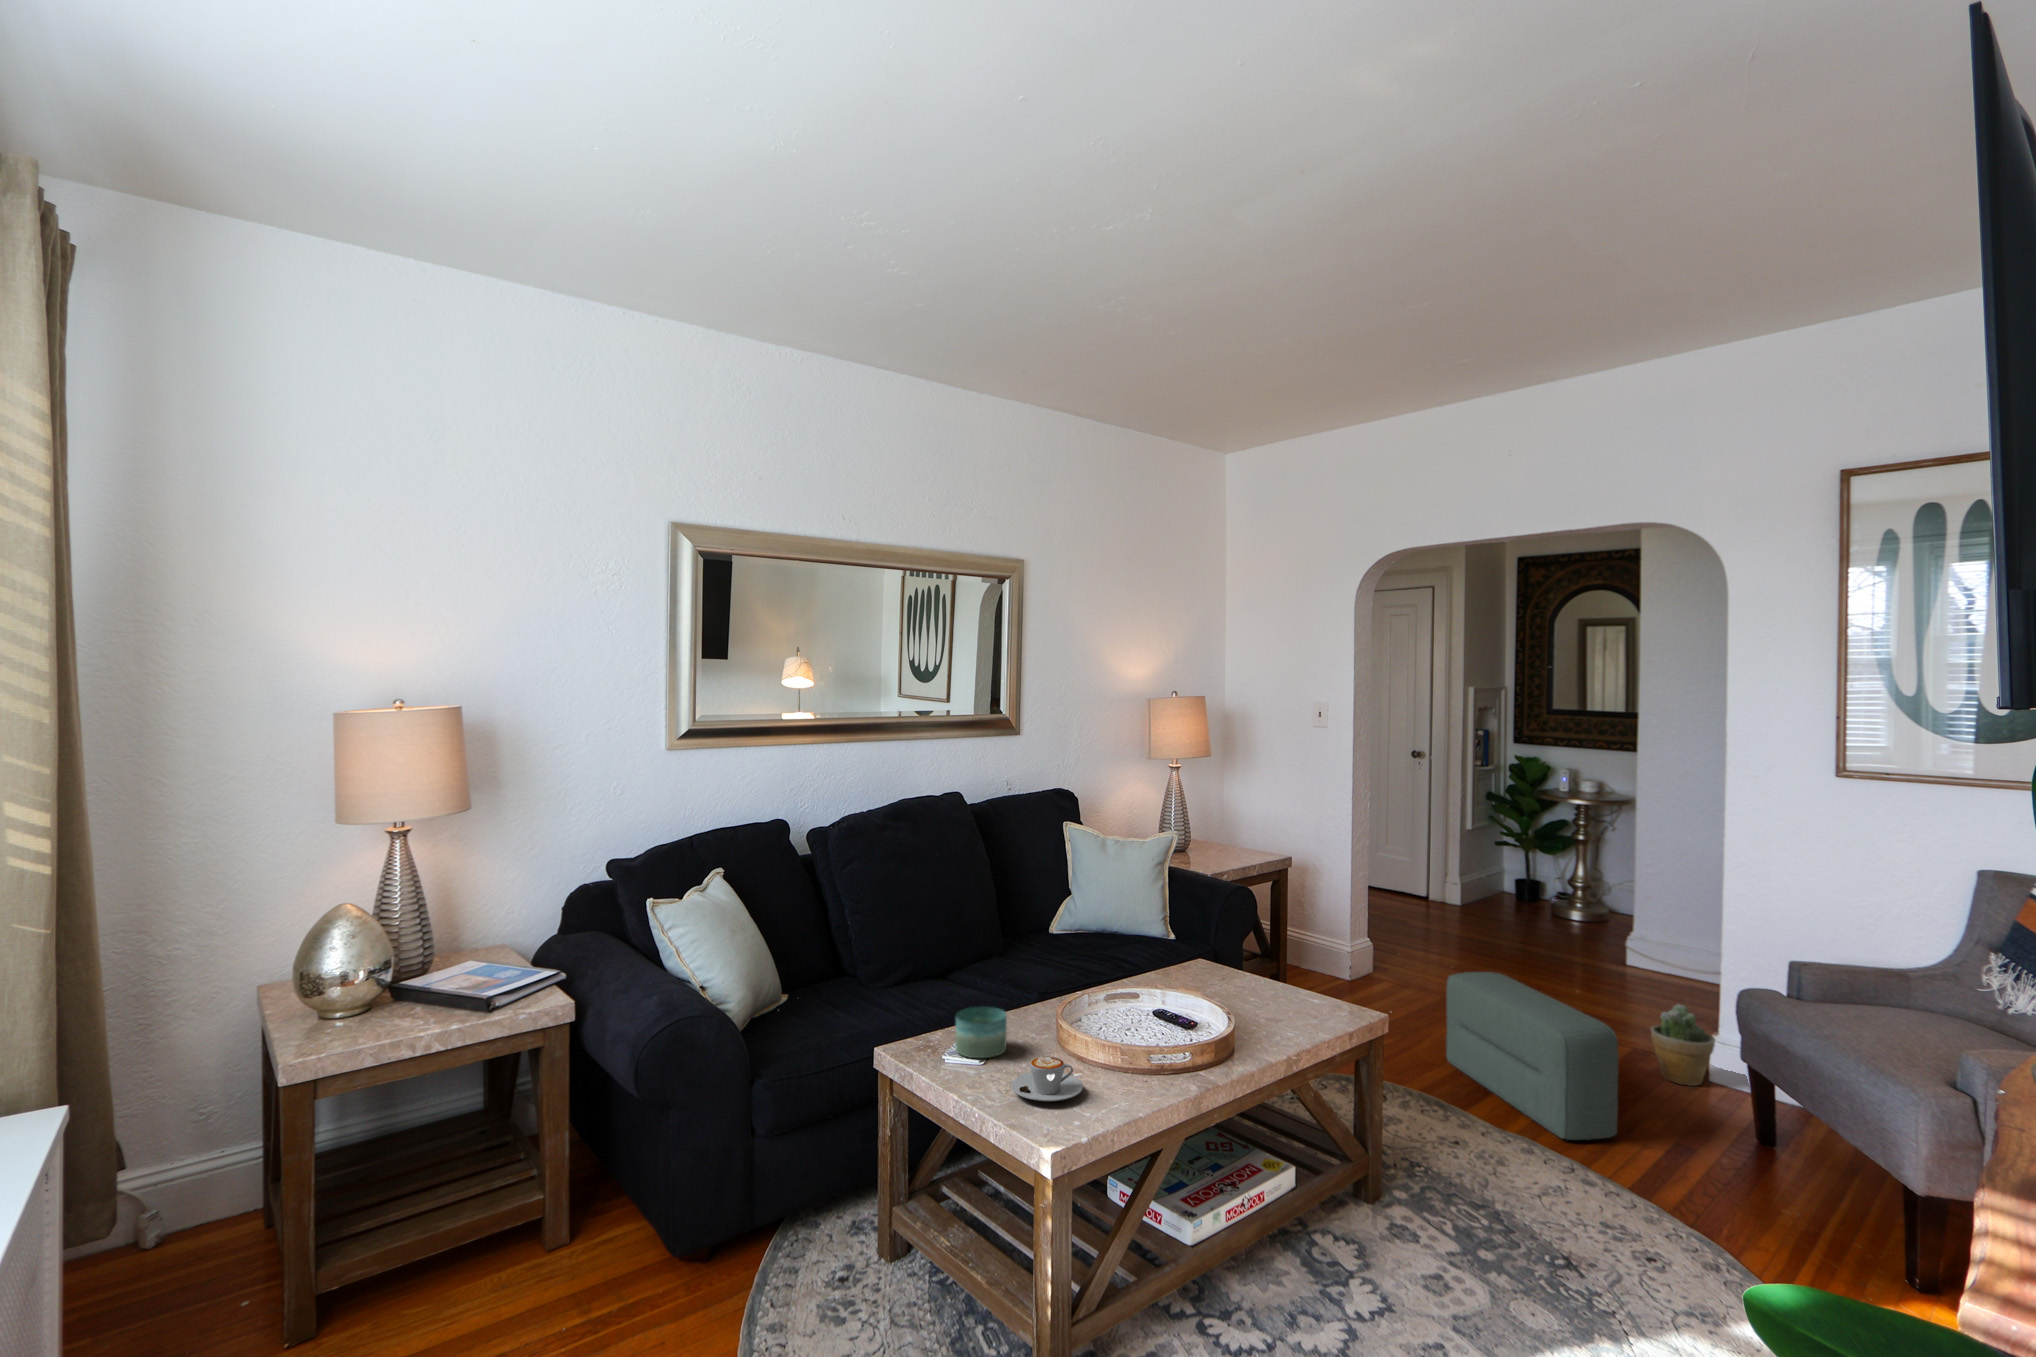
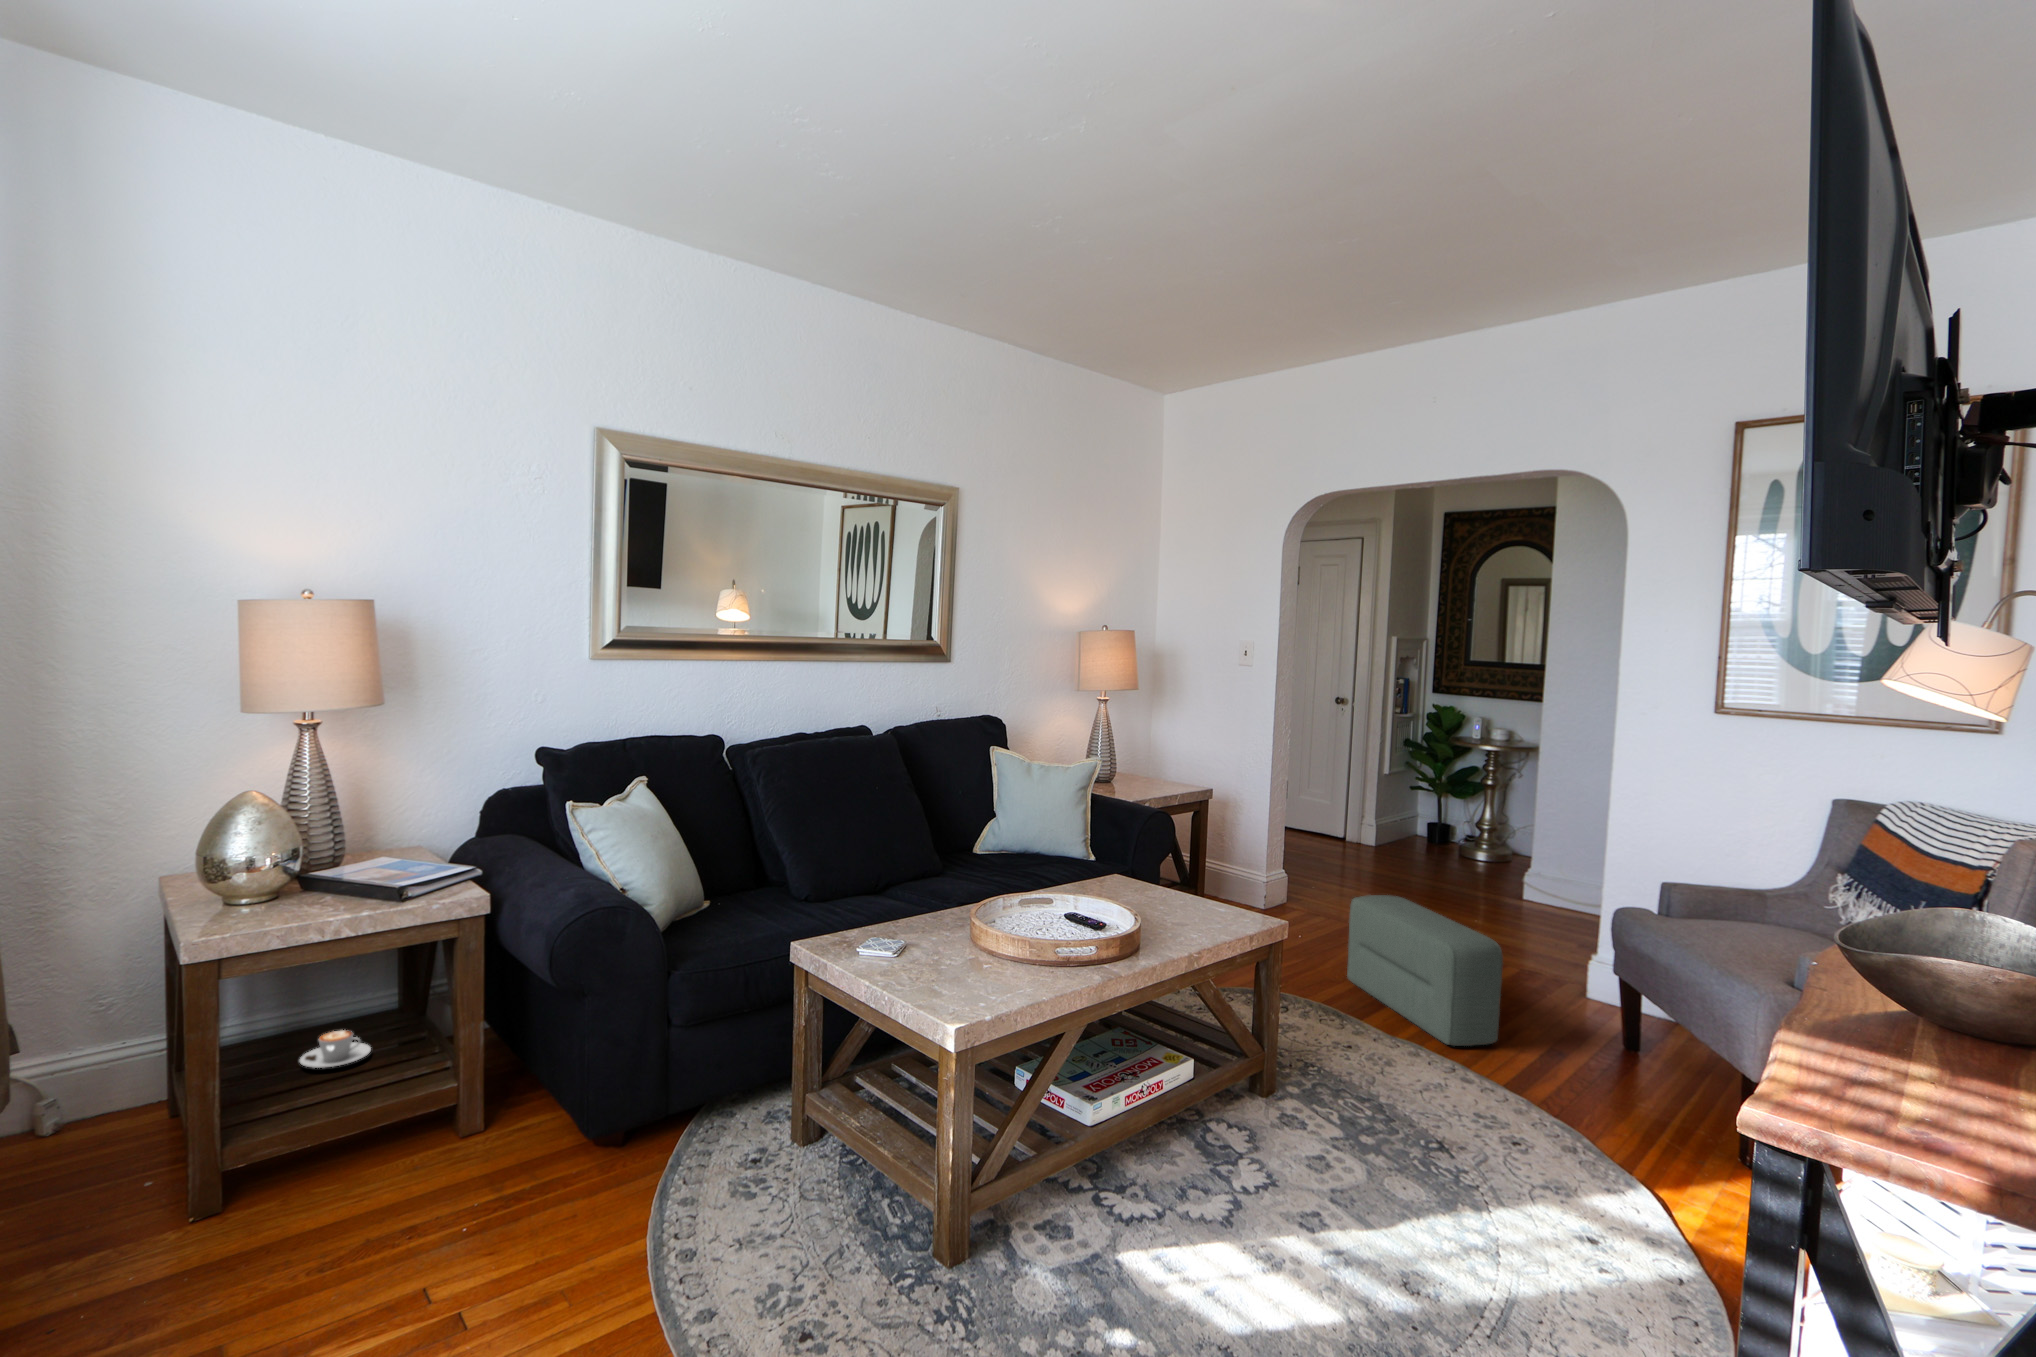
potted plant: present [1651,1005,1715,1086] -> none [1536,927,1595,1002]
candle: present [956,1006,1007,1058] -> none [870,904,921,951]
coffee cup: present [1011,1056,1083,1101] -> present [300,1030,371,1068]

